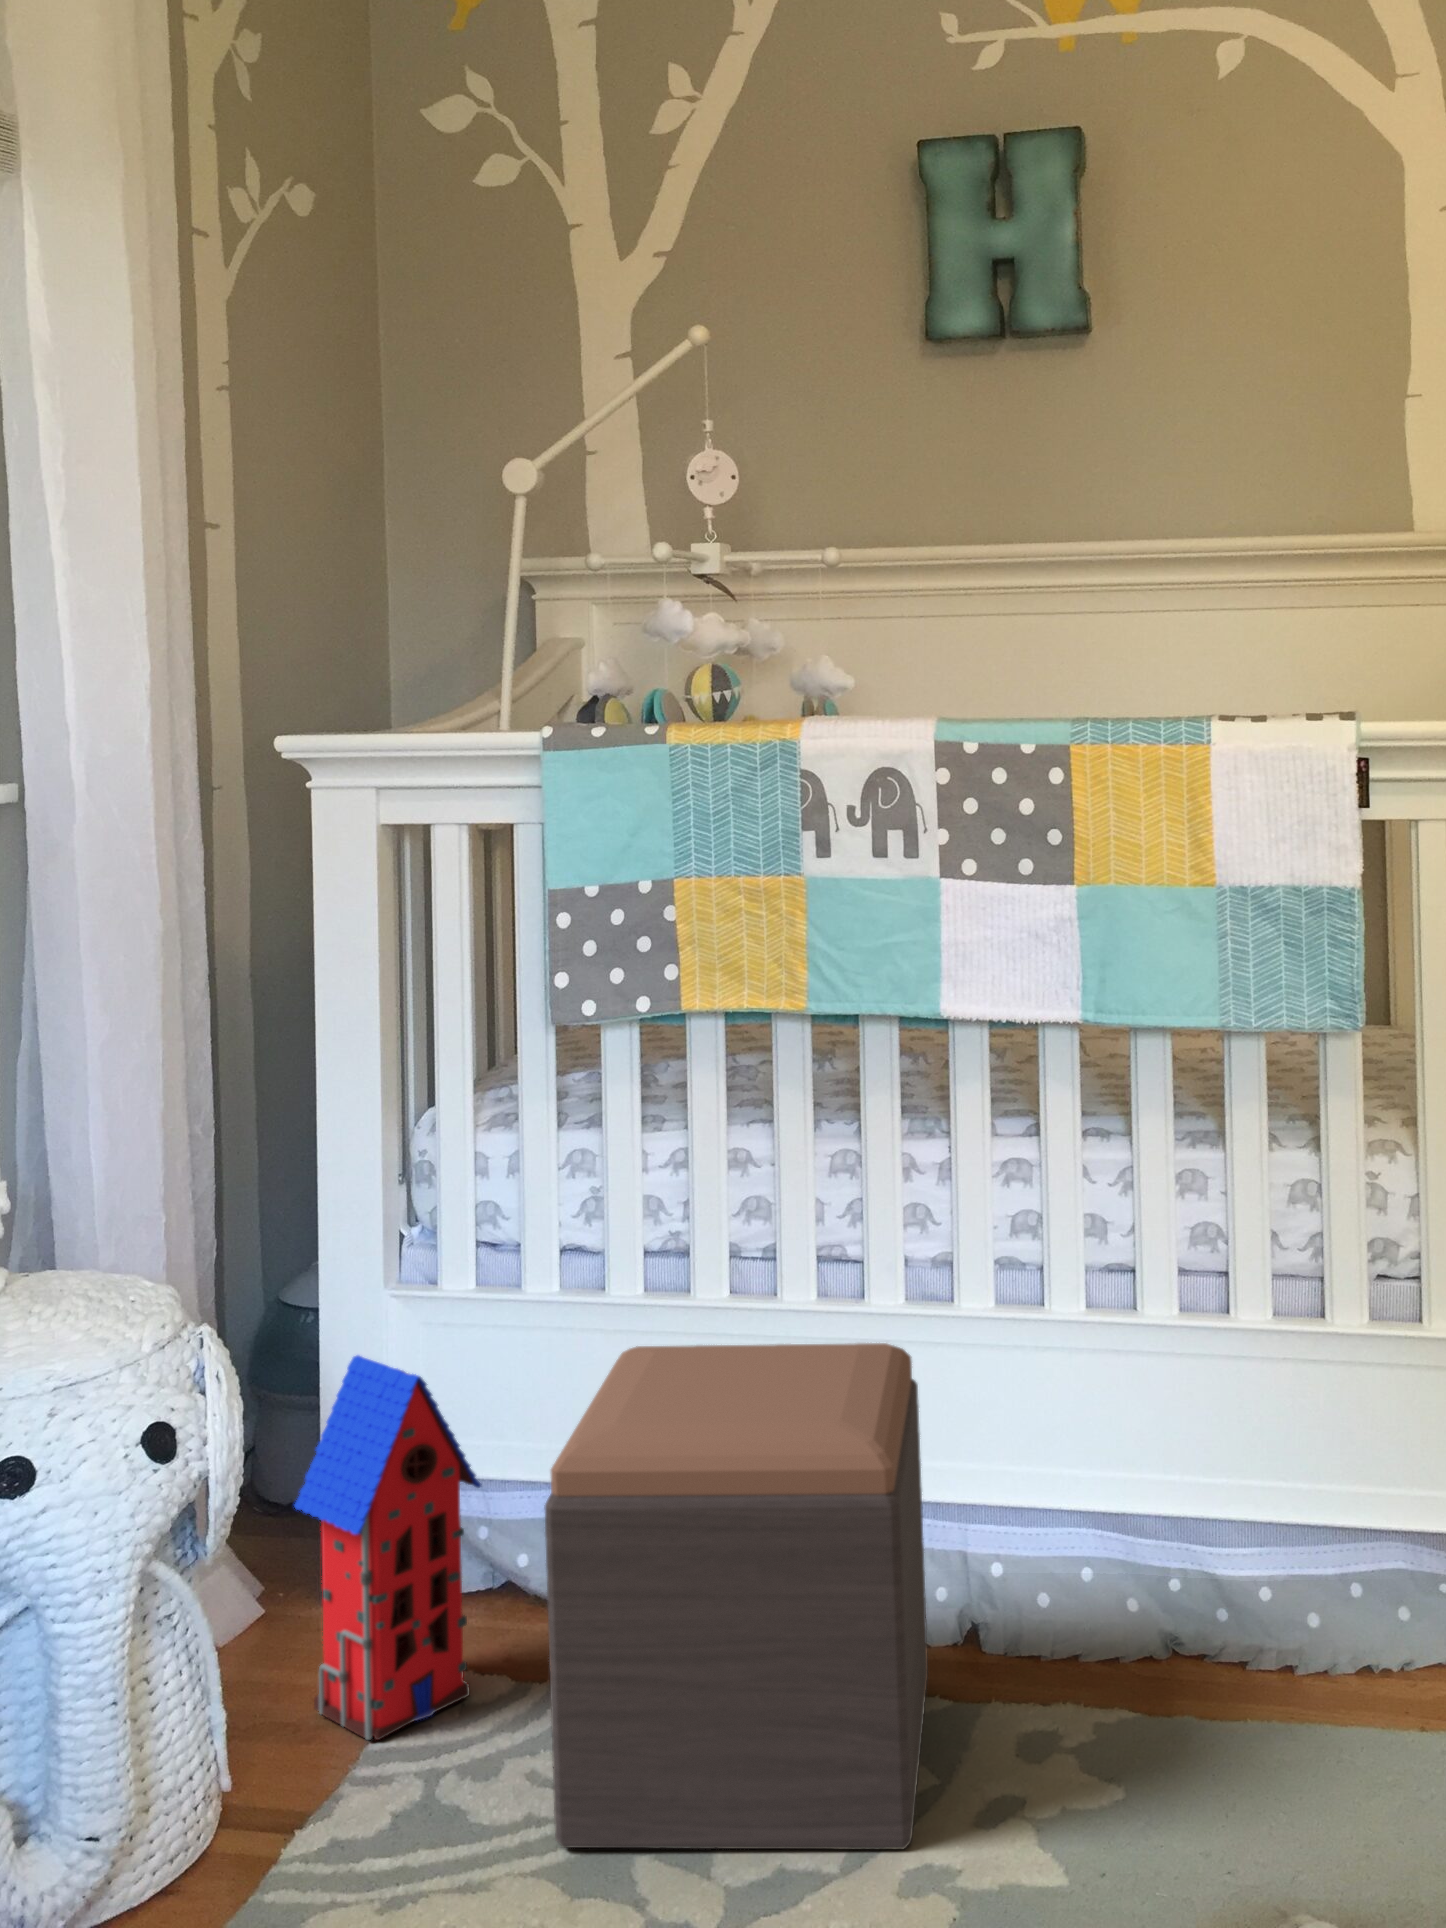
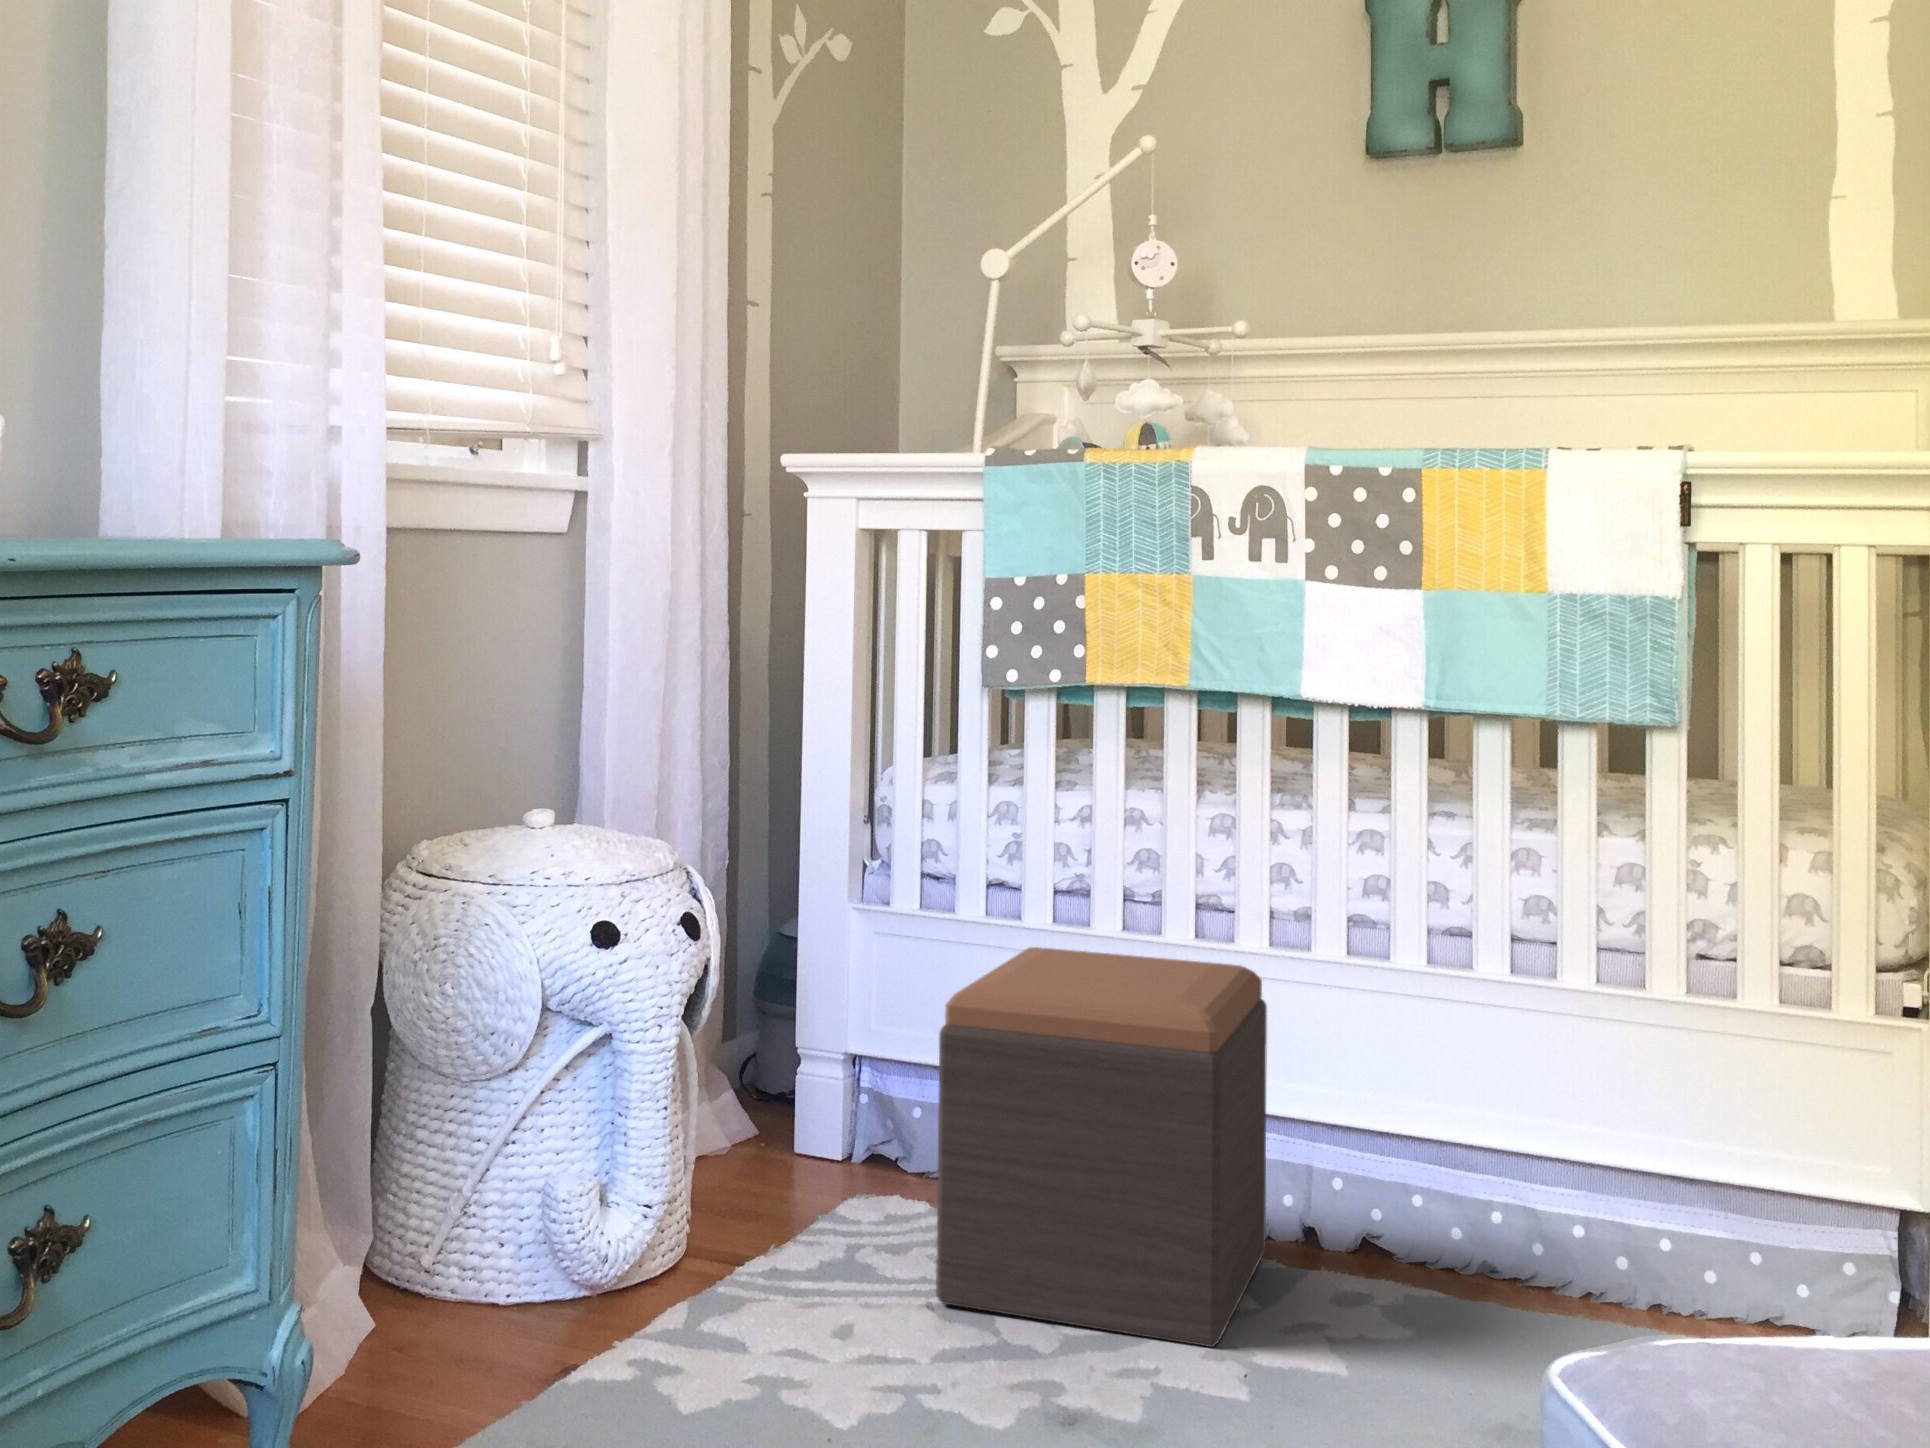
toy house: present [294,1355,481,1740] -> none [765,934,909,1227]

